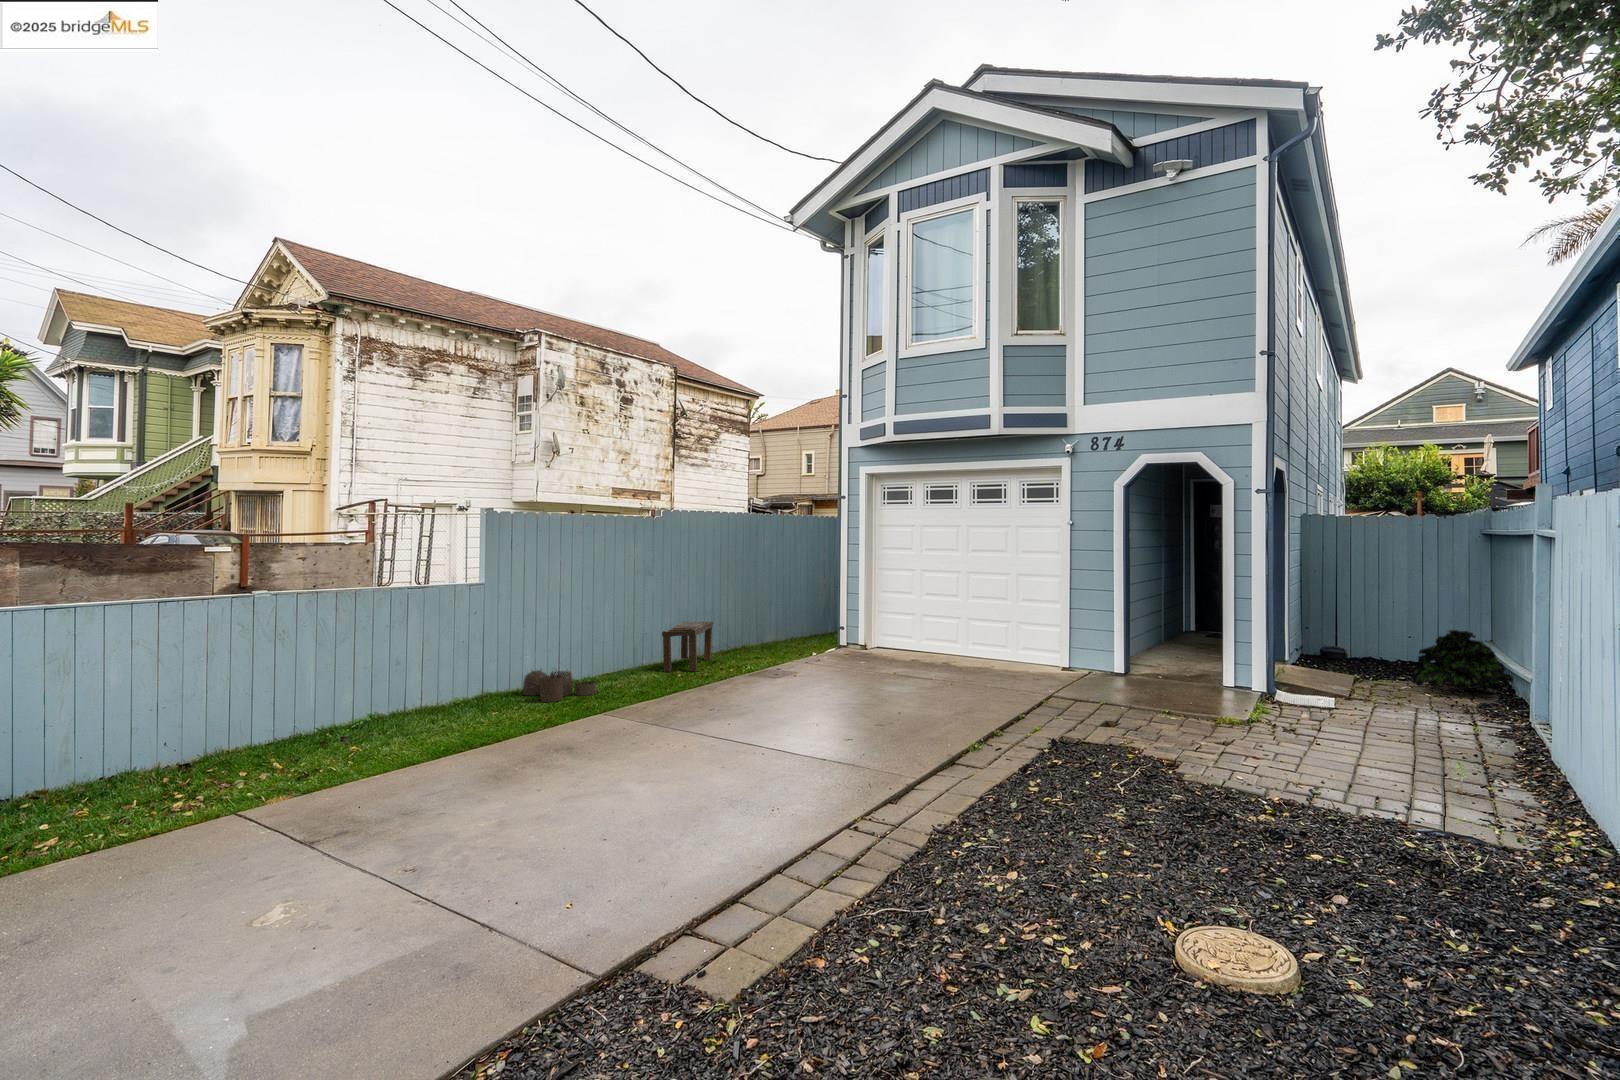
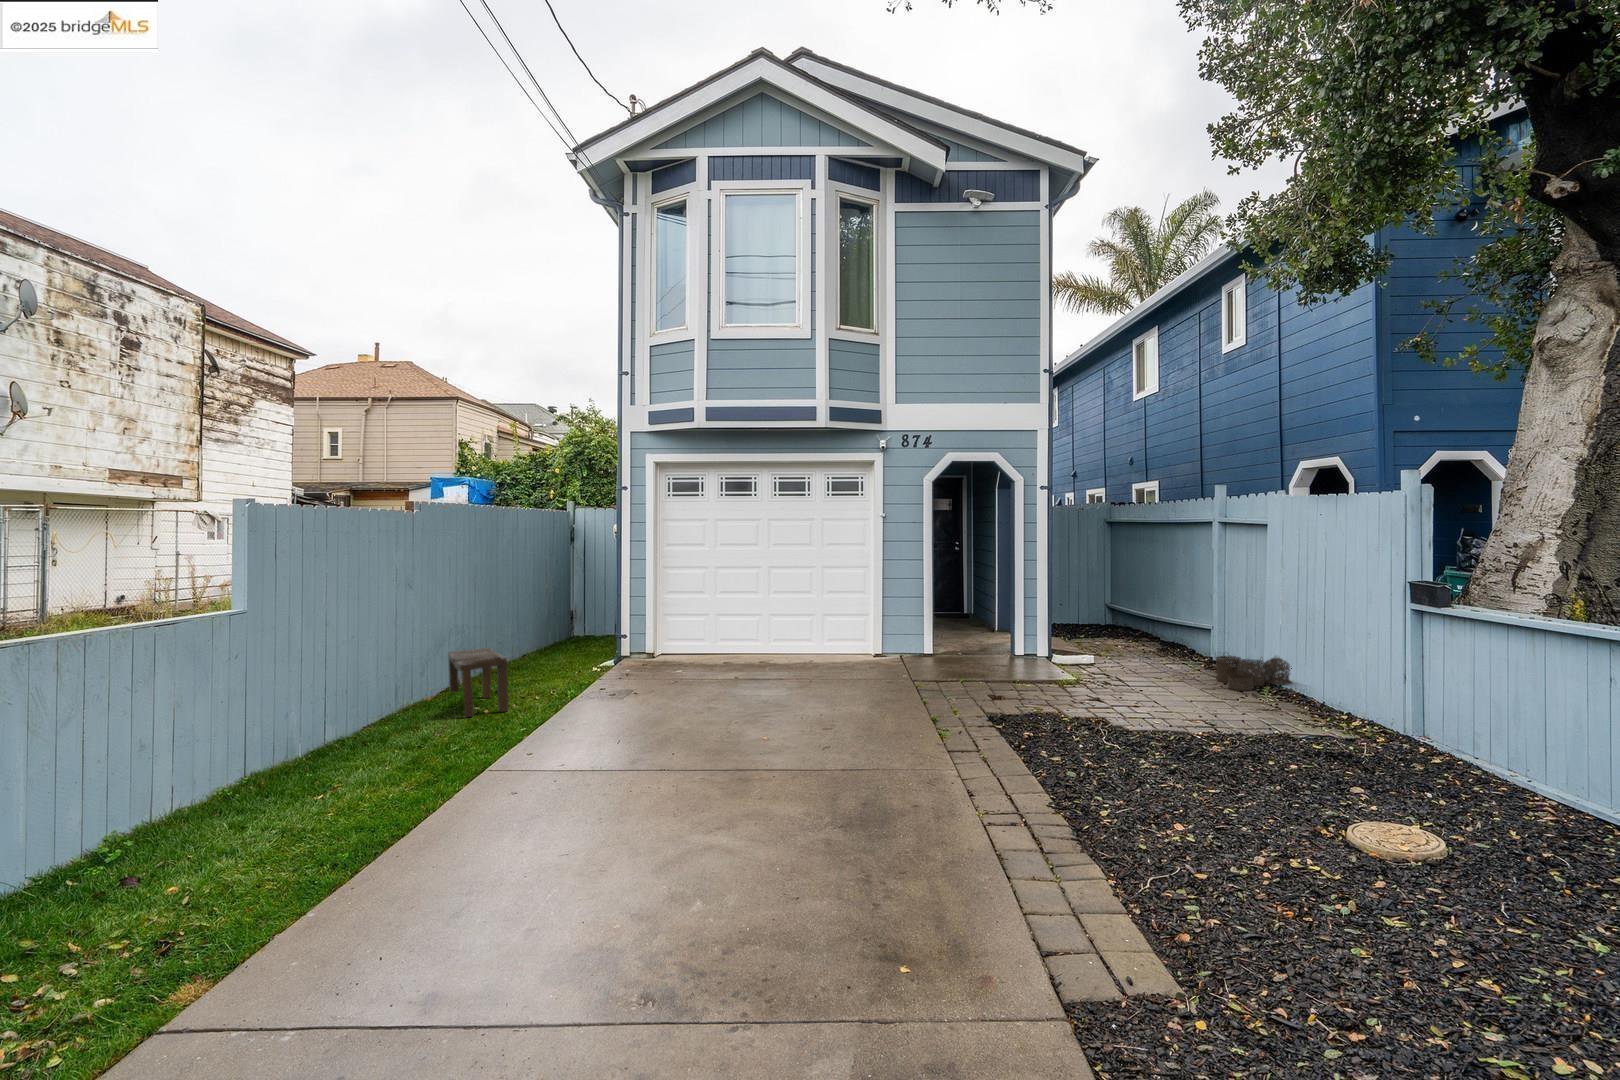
potted plant: present [1412,630,1513,691] -> none [1109,593,1172,638]
woven basket: present [523,670,596,702] -> present [1216,655,1292,691]

